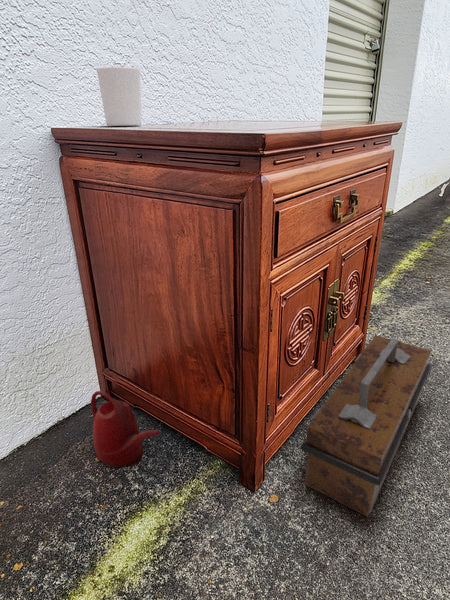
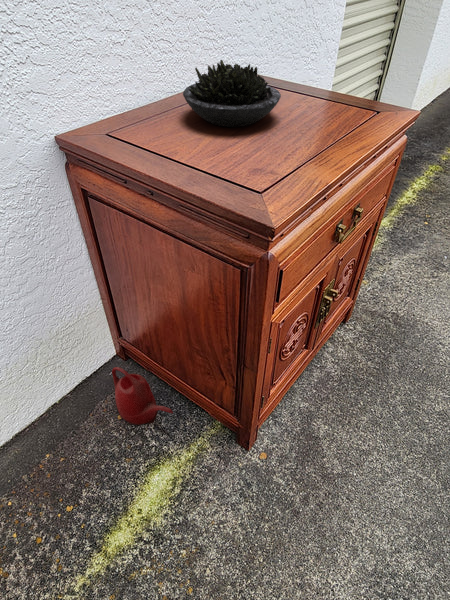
succulent plant: none [177,65,269,123] -> present [183,60,281,127]
candle holder: present [97,67,141,126] -> none [99,76,148,143]
toolbox: present [301,336,431,516] -> none [287,310,410,473]

